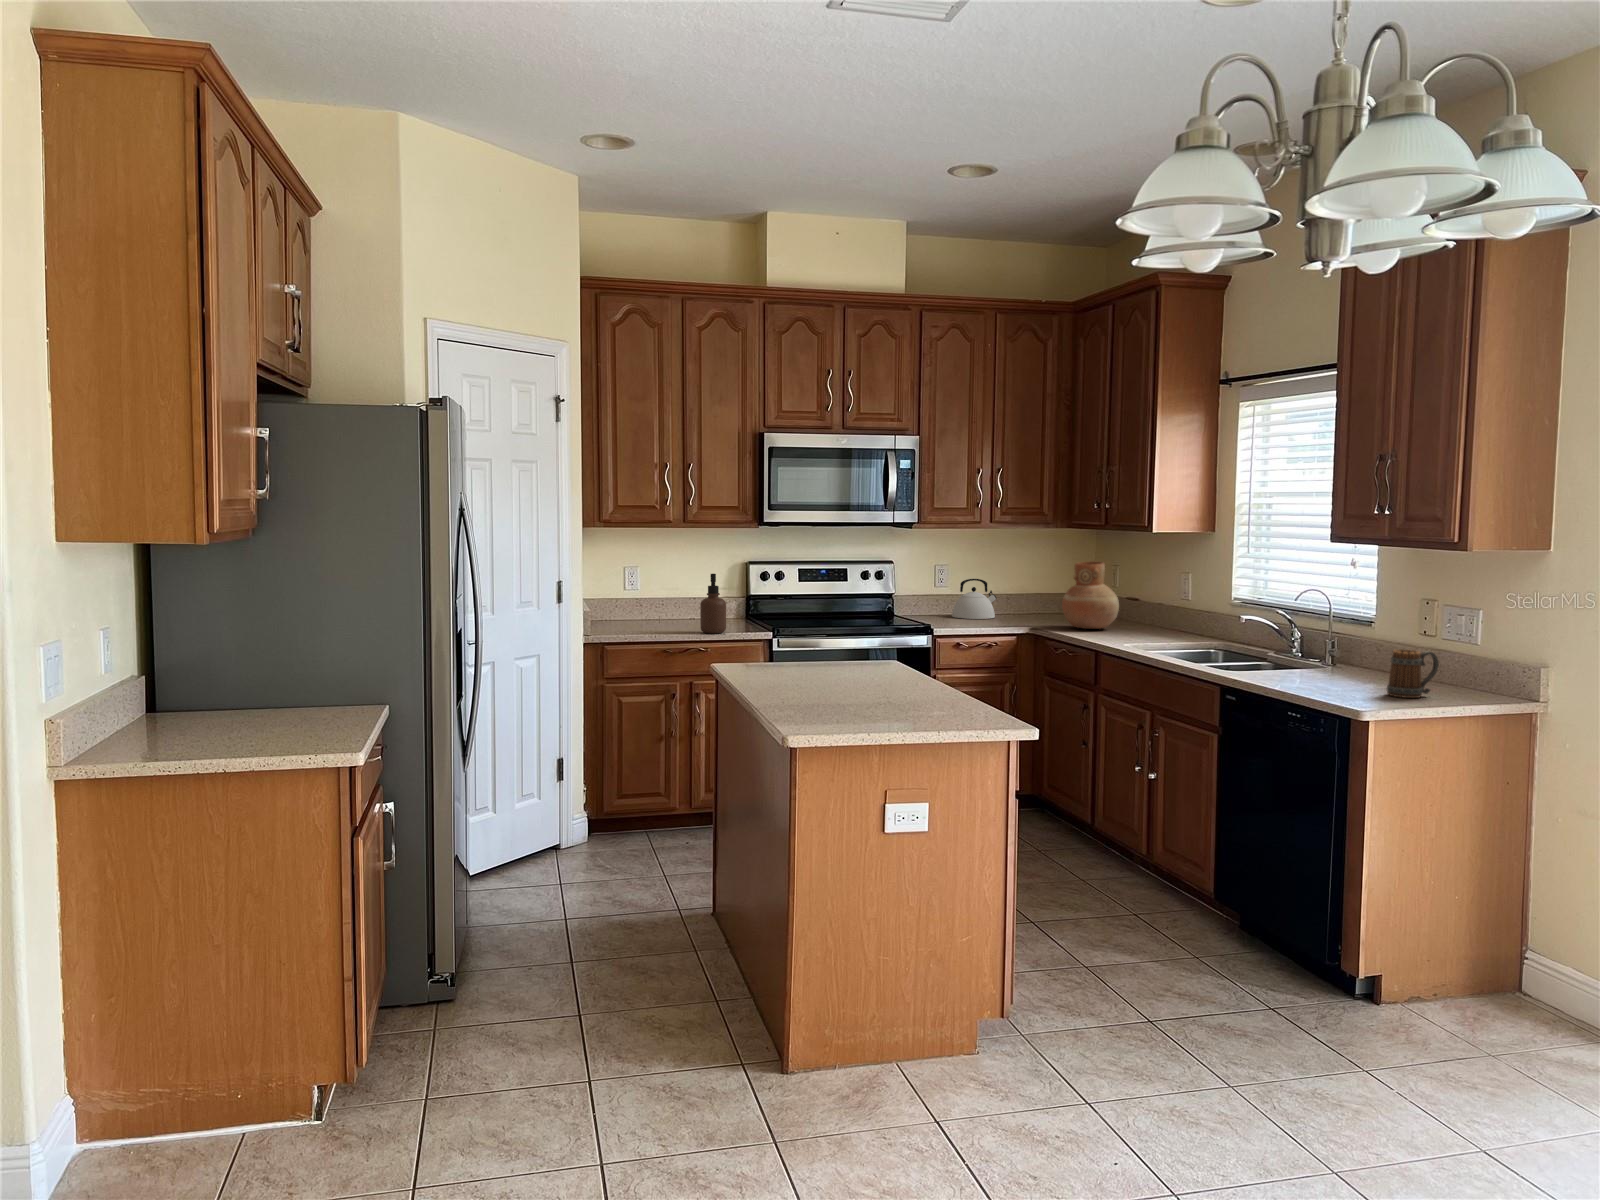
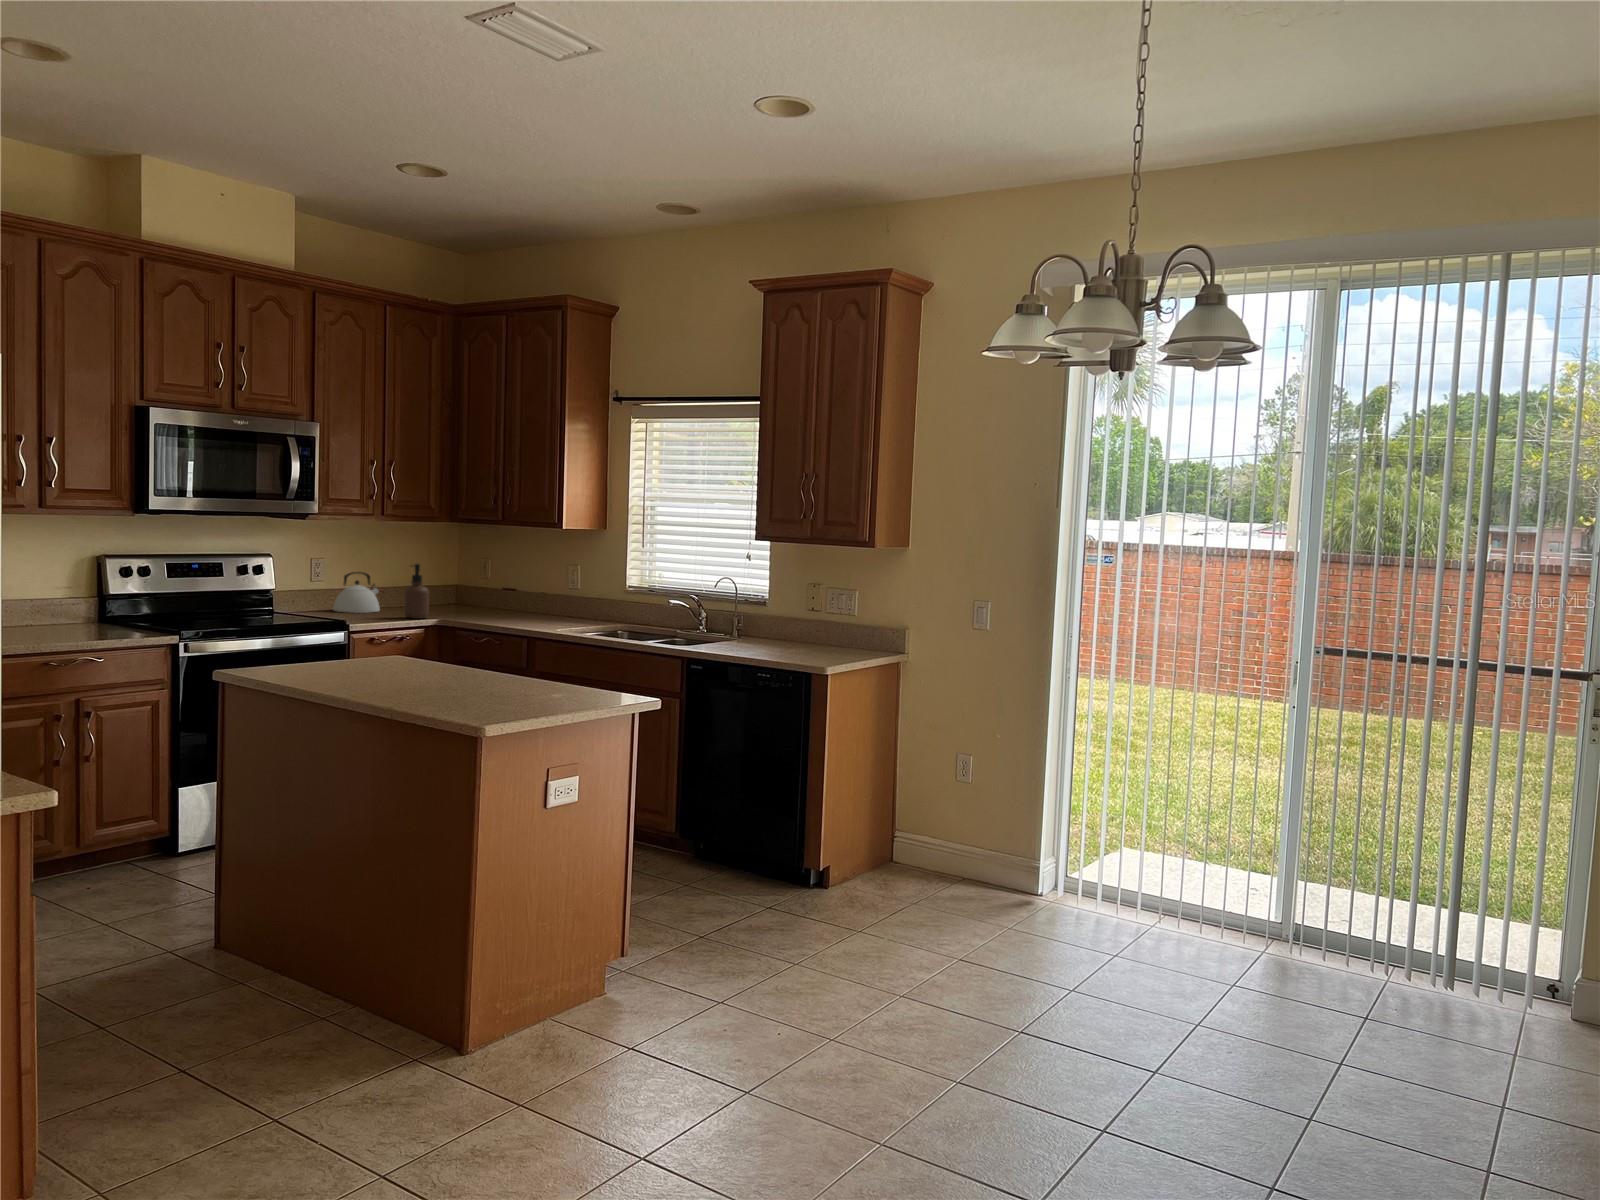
vase: present [1062,561,1119,629] -> none [466,554,520,618]
soap dispenser: present [700,574,726,634] -> present [404,564,429,619]
mug: present [1387,649,1439,698] -> none [815,623,846,659]

